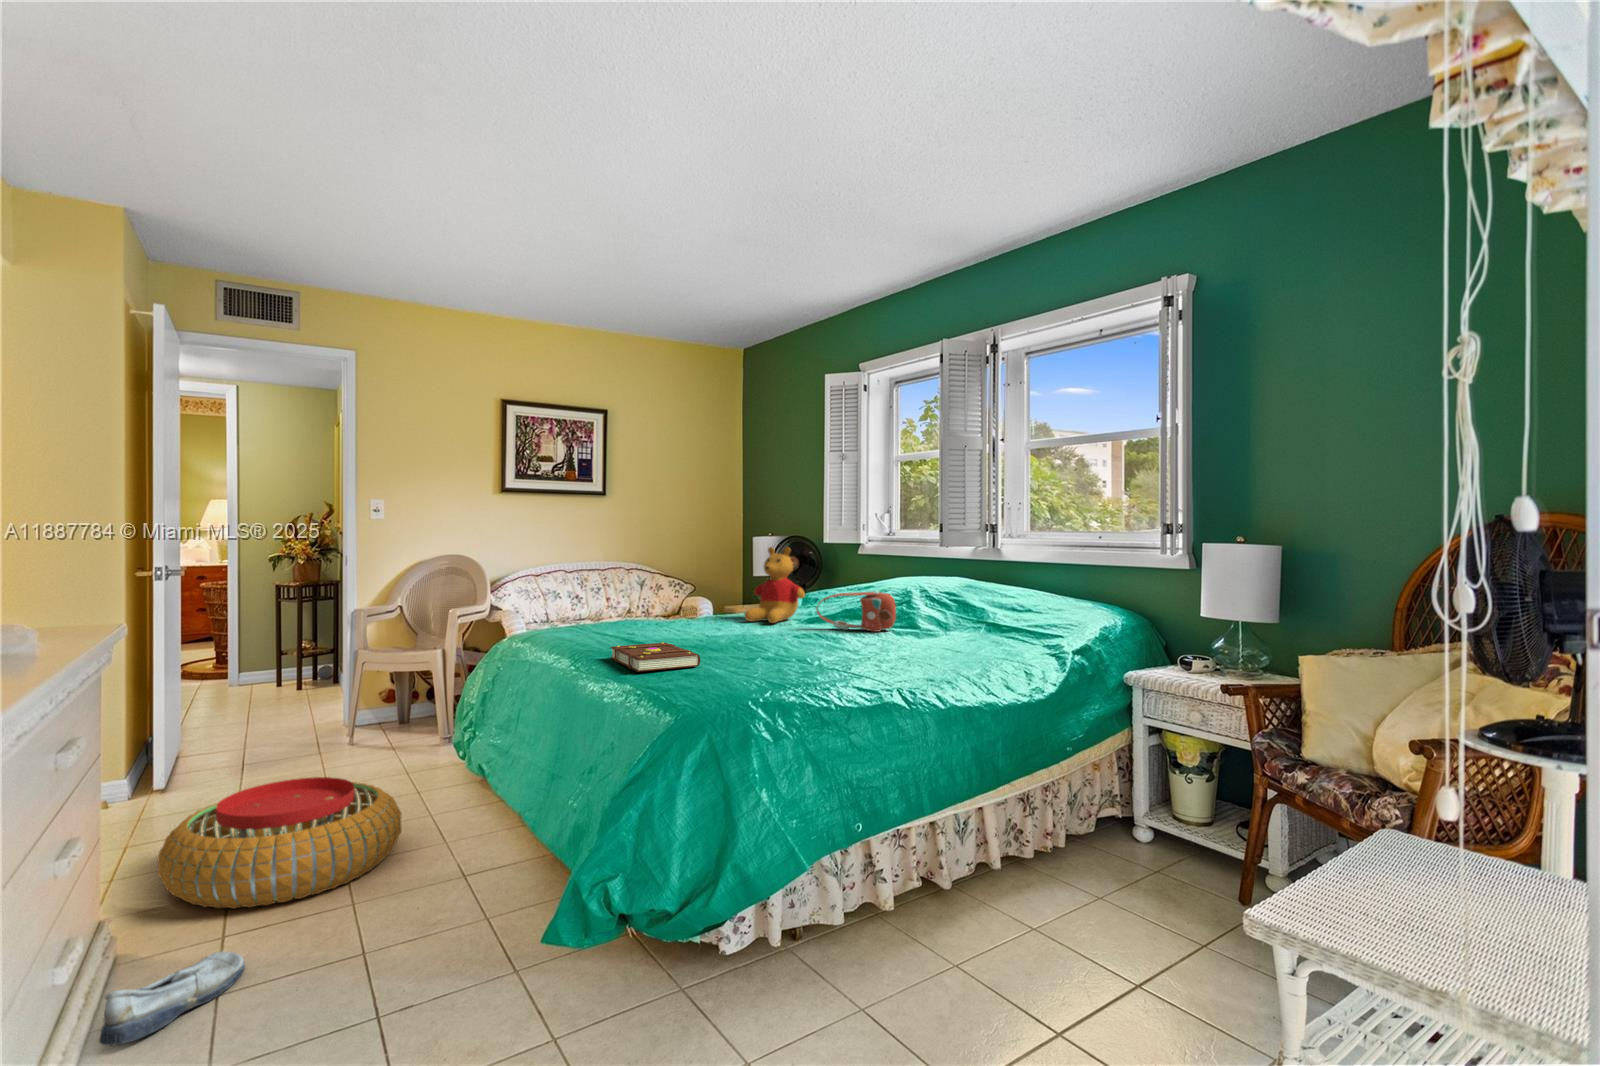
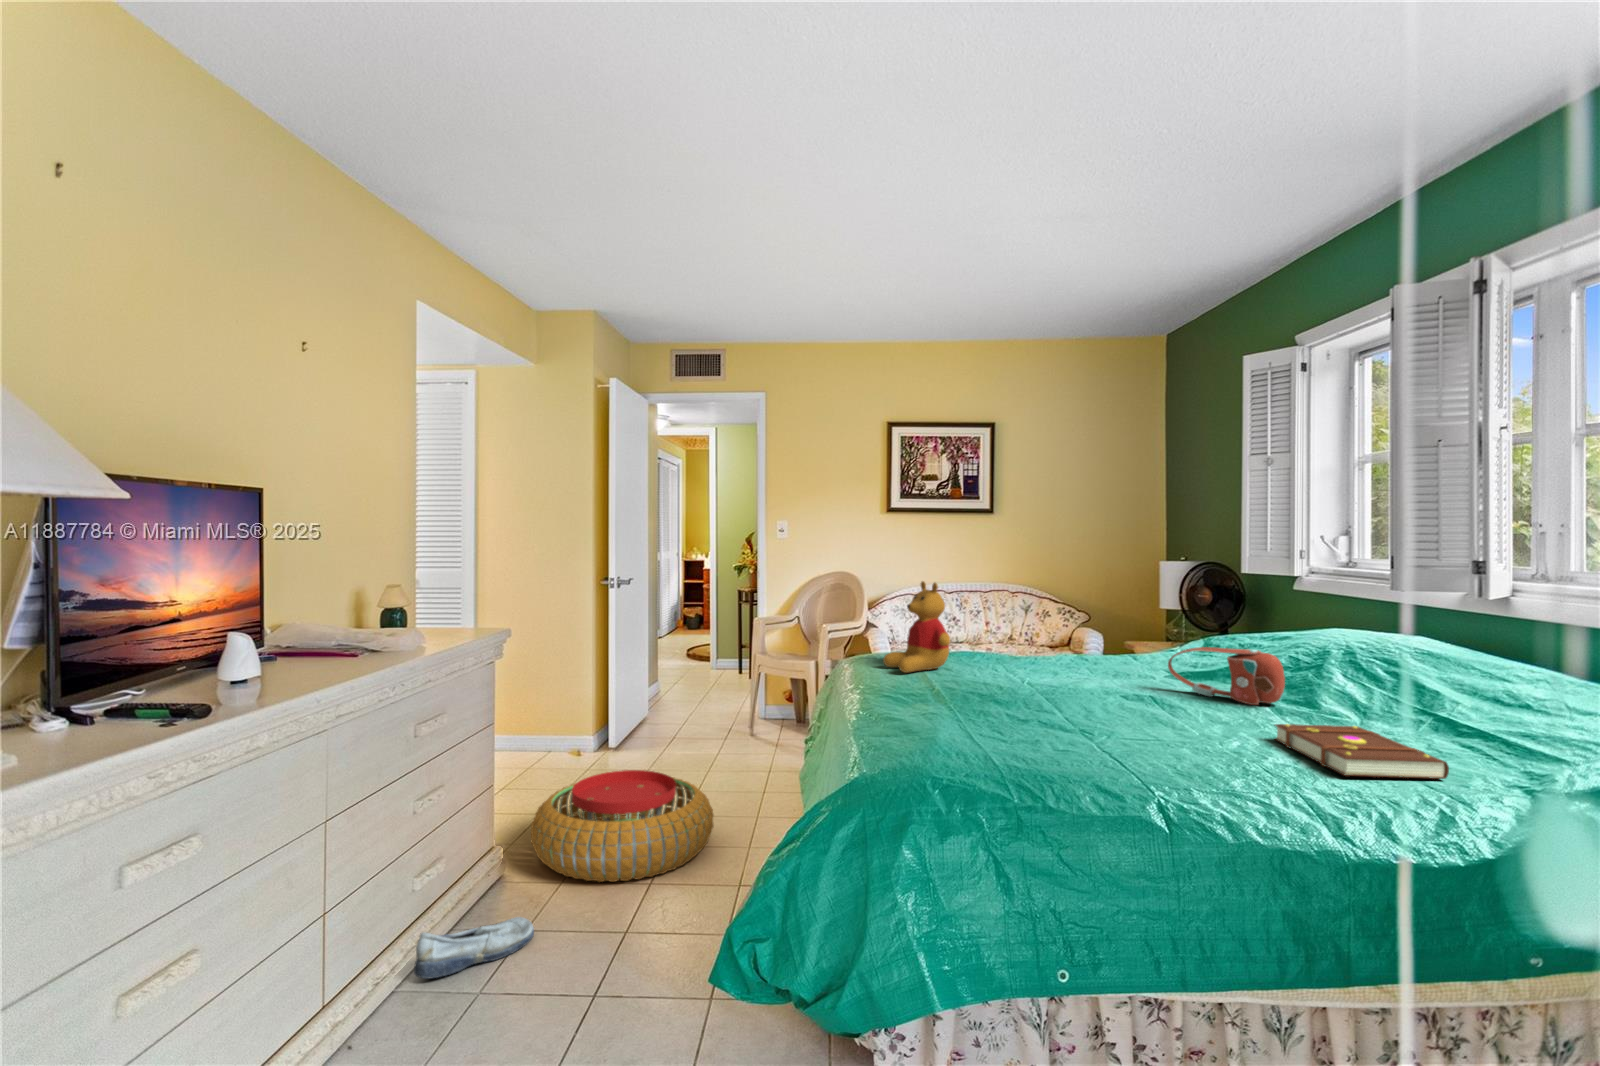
stuffed bear: present [744,547,805,623] -> present [883,581,950,672]
book: present [610,642,700,672] -> present [1275,724,1449,779]

